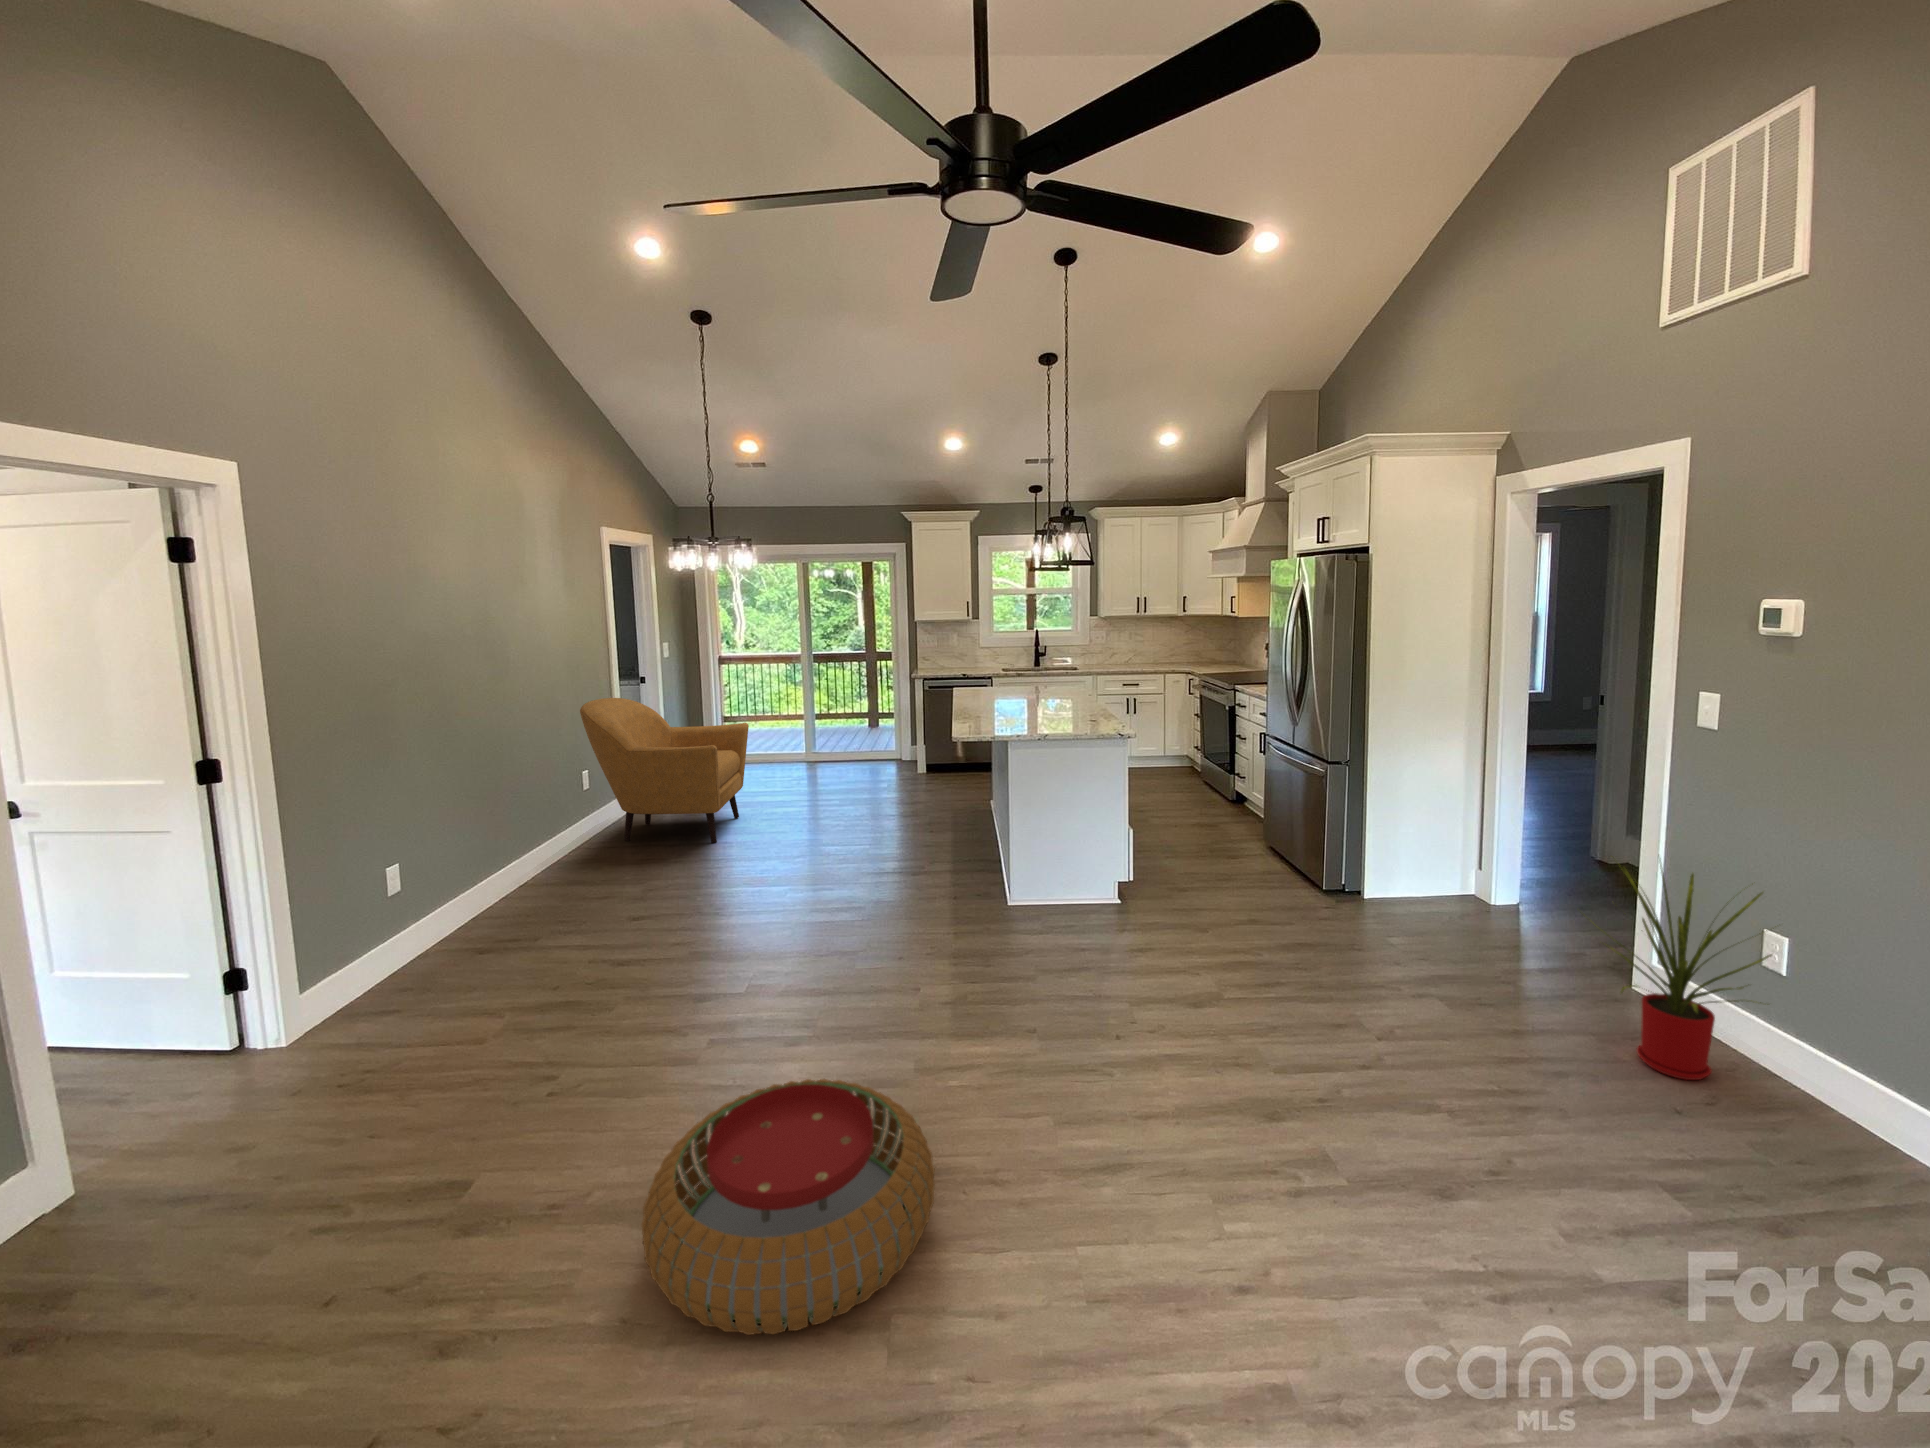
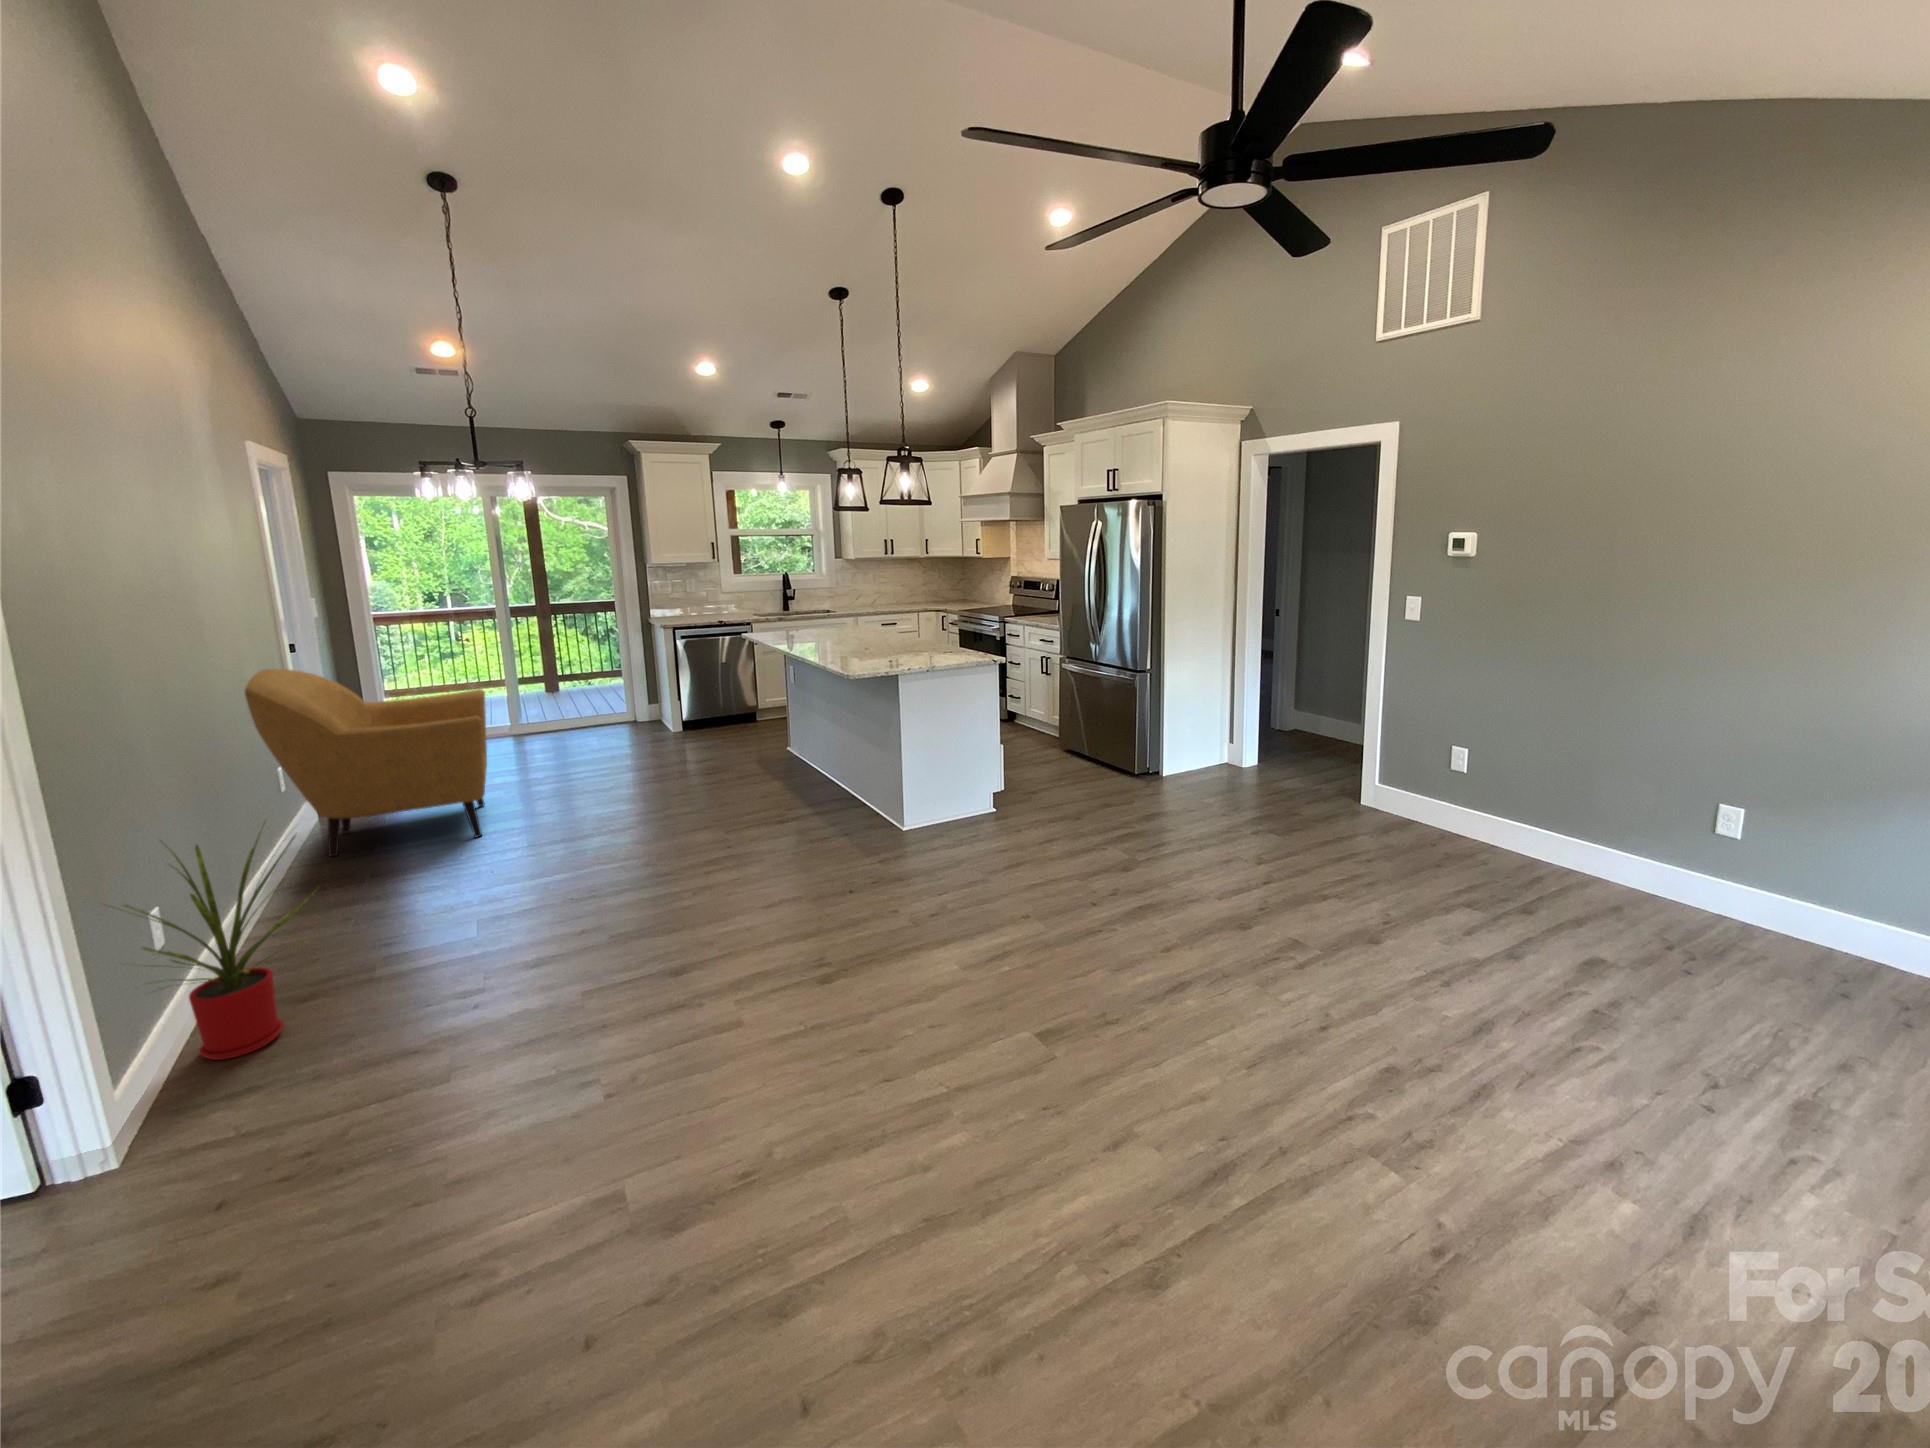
house plant: present [1608,857,1776,1080] -> present [121,827,314,1060]
pouf: present [642,1079,935,1335] -> none [838,1000,1122,1248]

